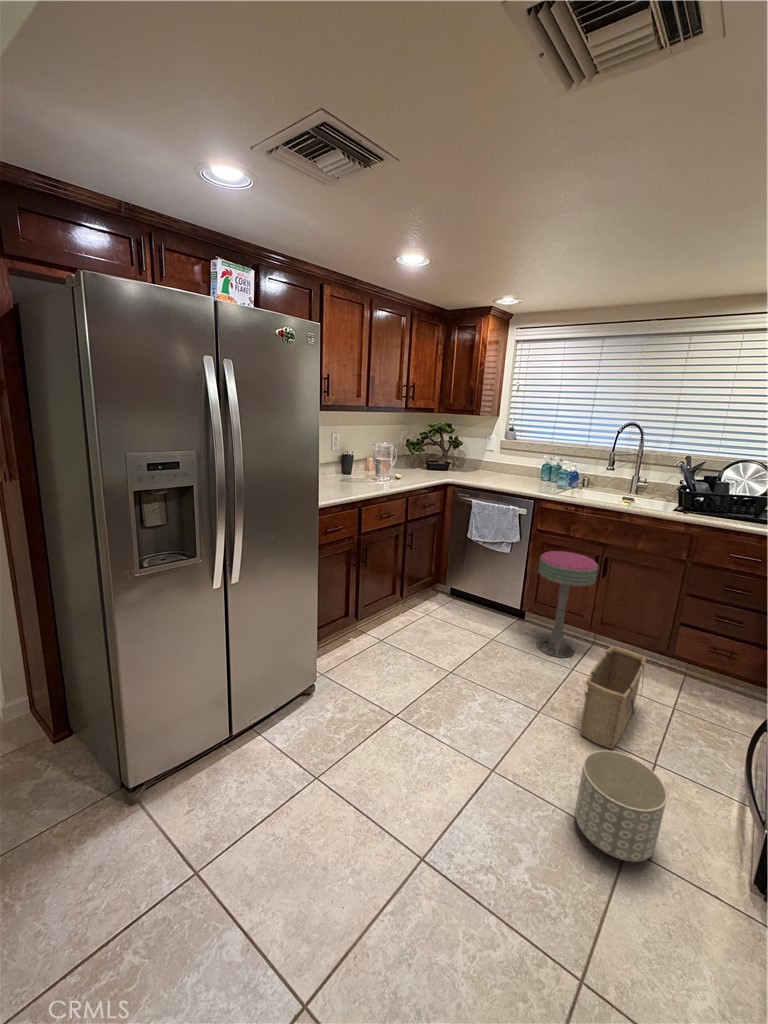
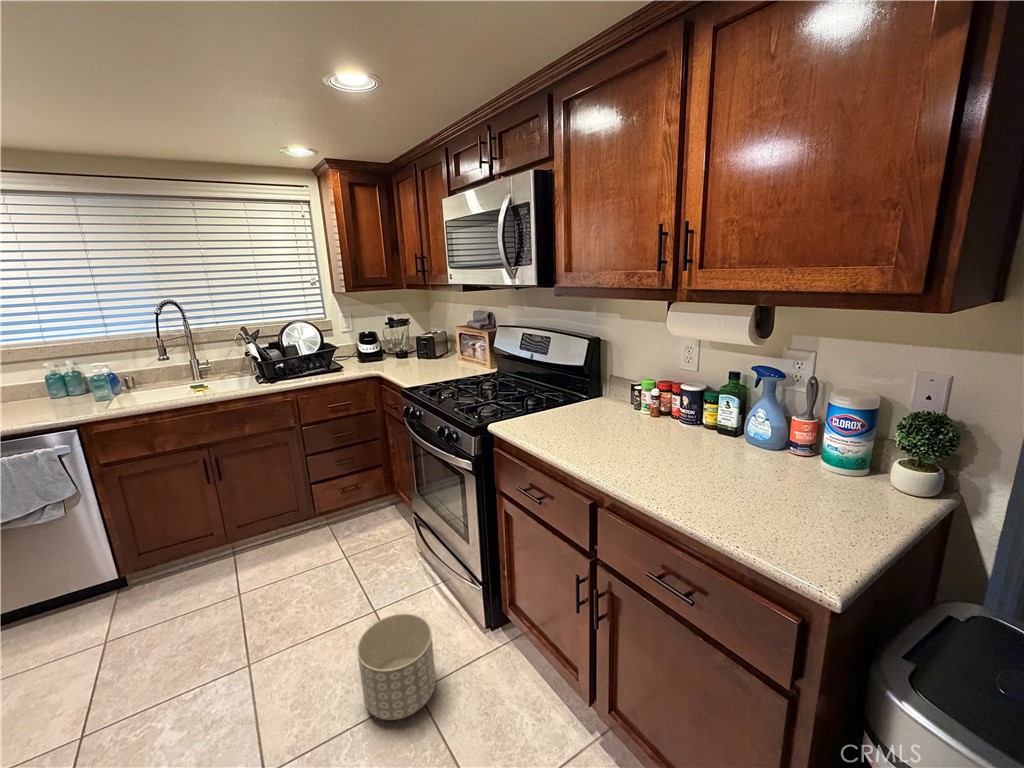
bar stool: present [537,551,598,657] -> none [132,467,227,605]
basket: present [580,646,646,749] -> none [279,531,341,645]

